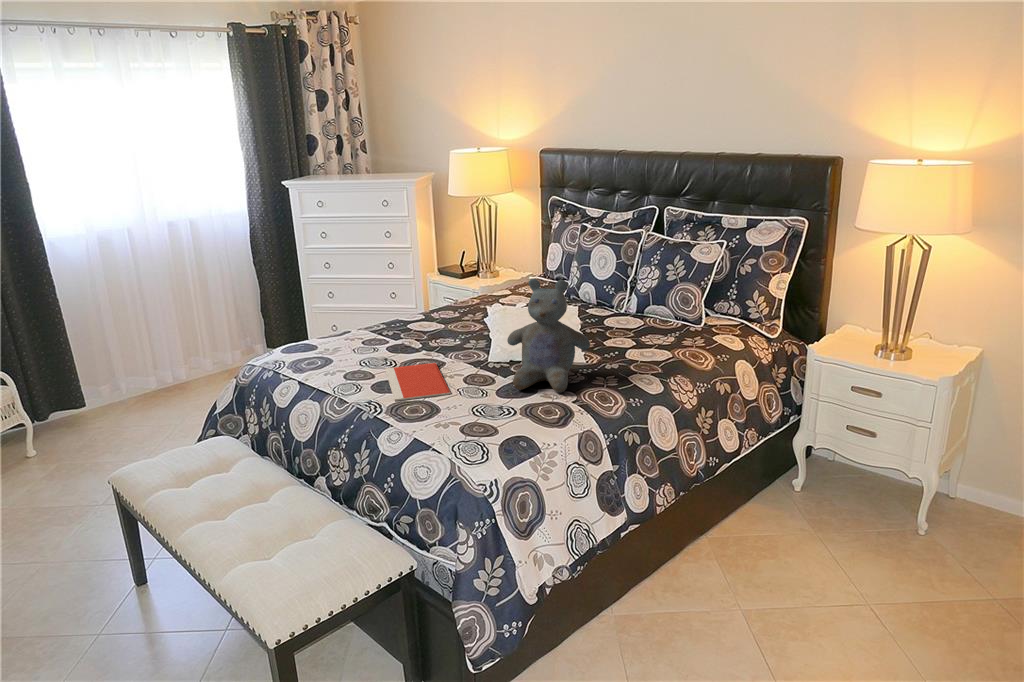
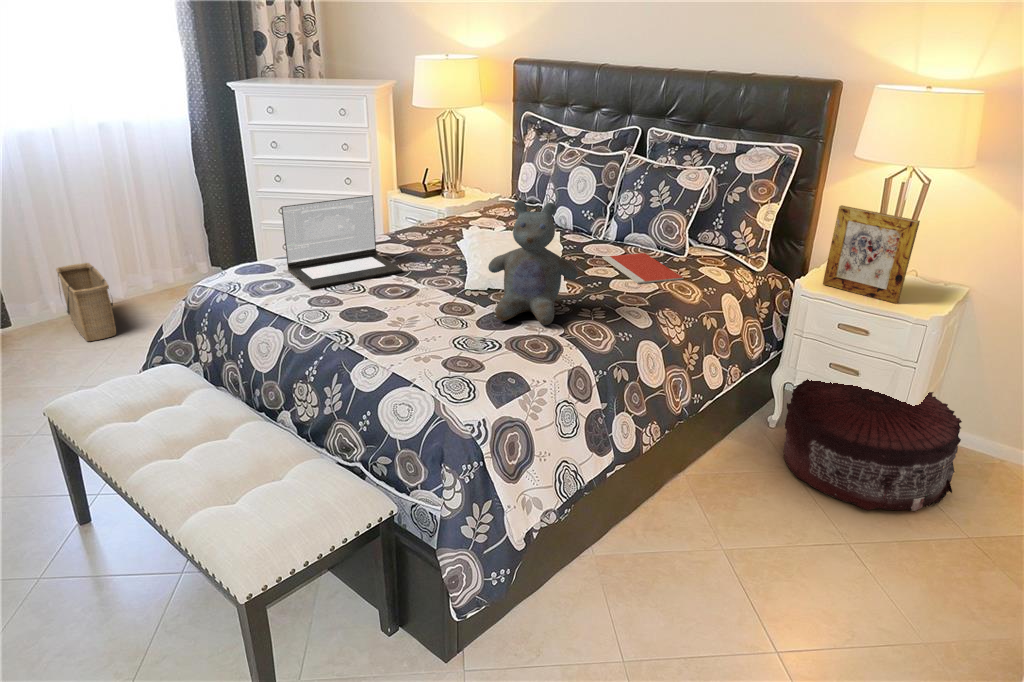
picture frame: none [836,273,922,366] -> present [823,205,920,304]
laptop: none [322,278,432,365] -> present [281,195,402,289]
basket: none [127,348,178,419] -> present [56,263,116,341]
notebook: present [385,363,450,401] -> present [602,253,683,284]
pouf: none [807,435,983,573] -> present [784,379,962,511]

